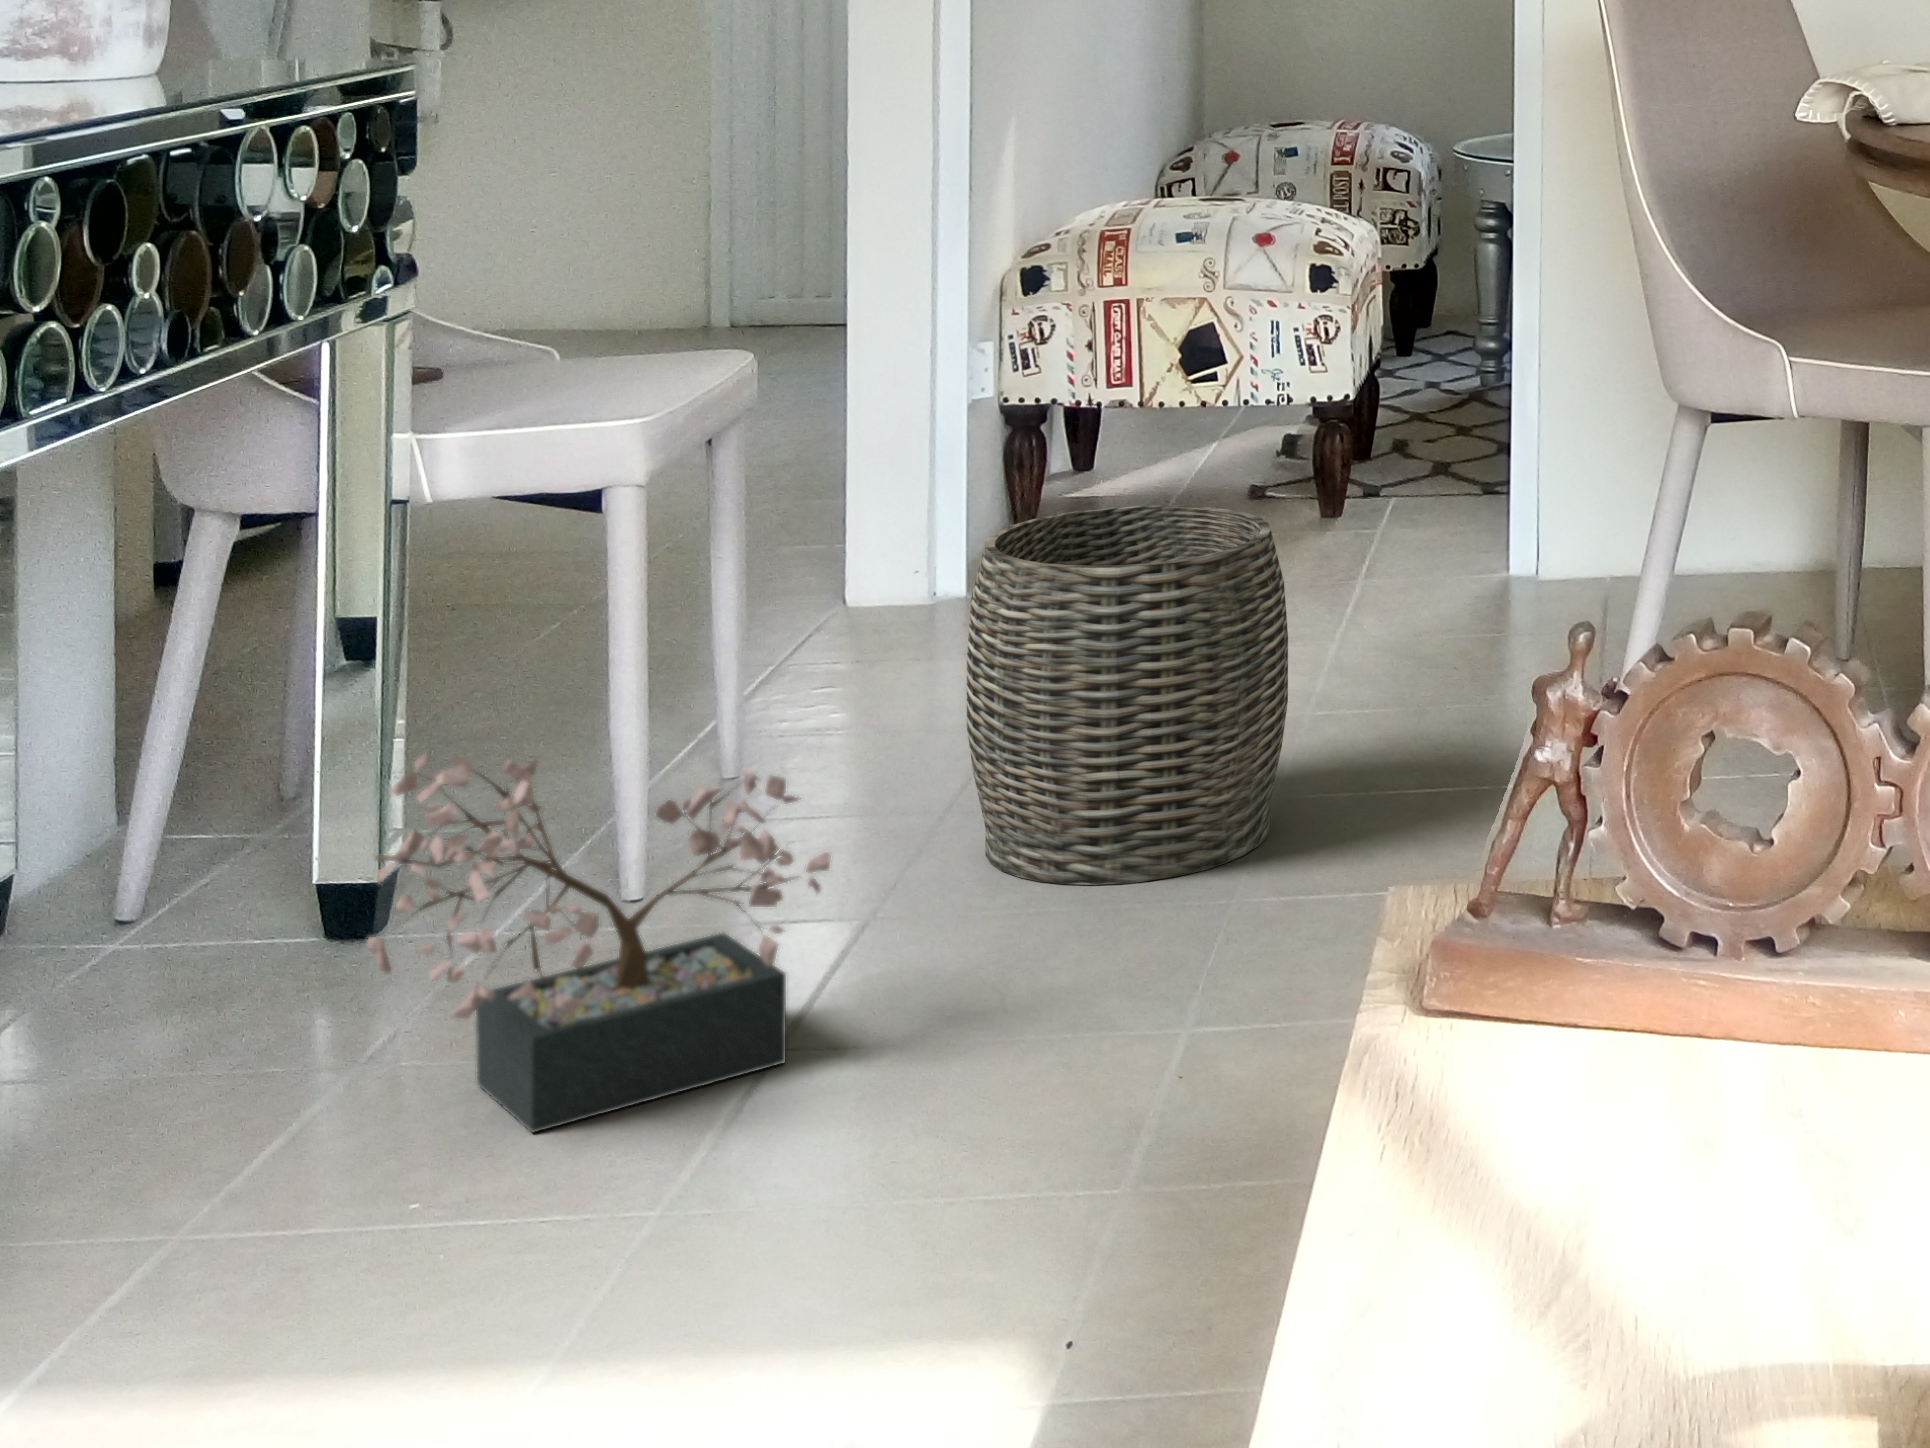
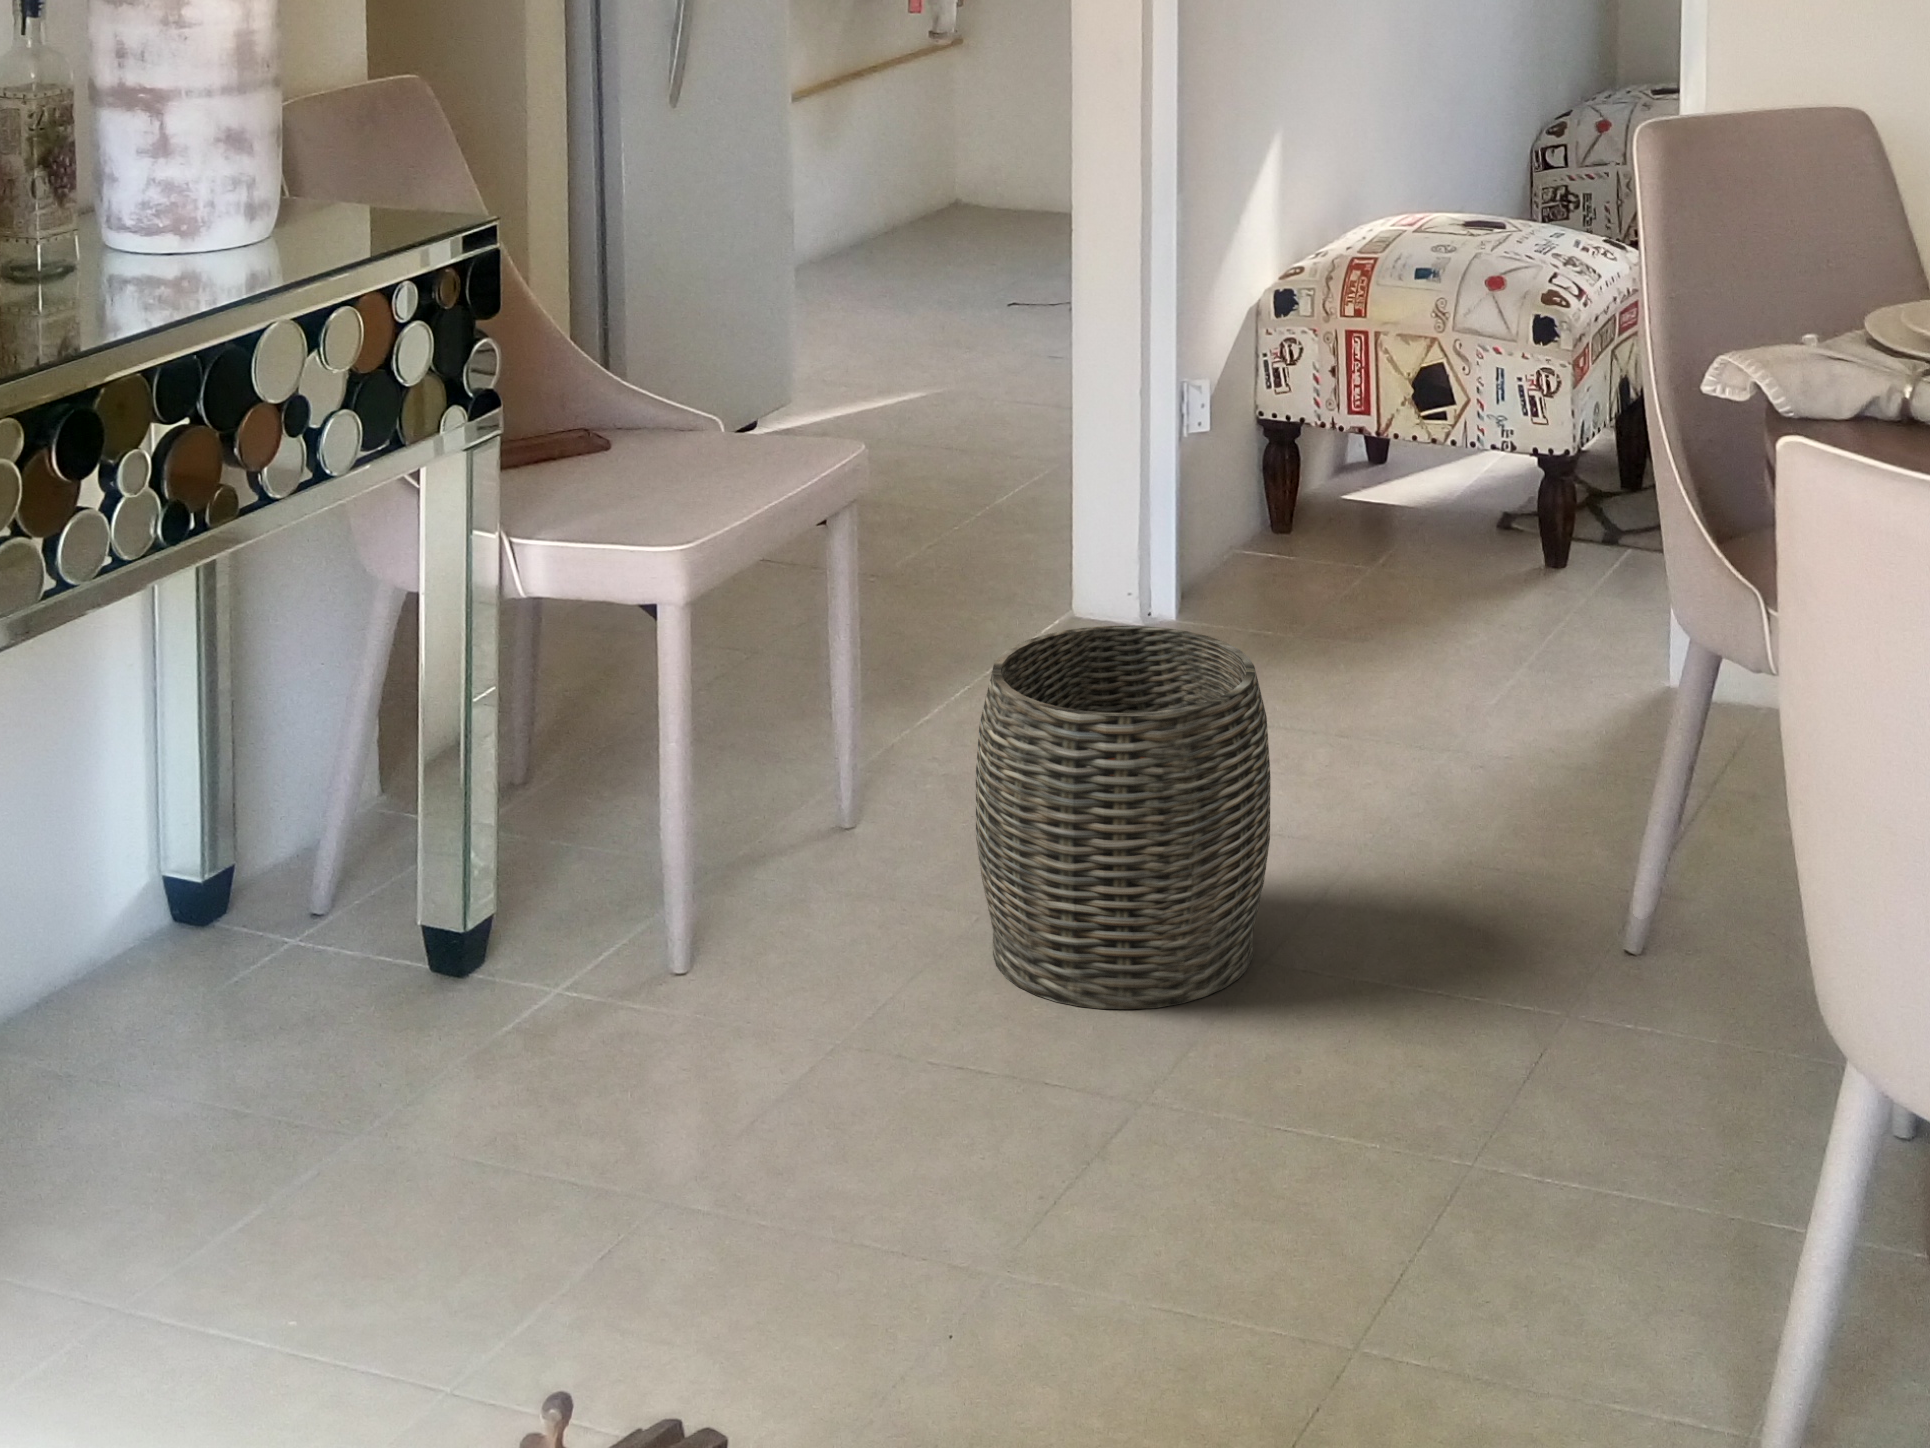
decorative plant: present [367,753,831,1133] -> none [371,829,753,1177]

